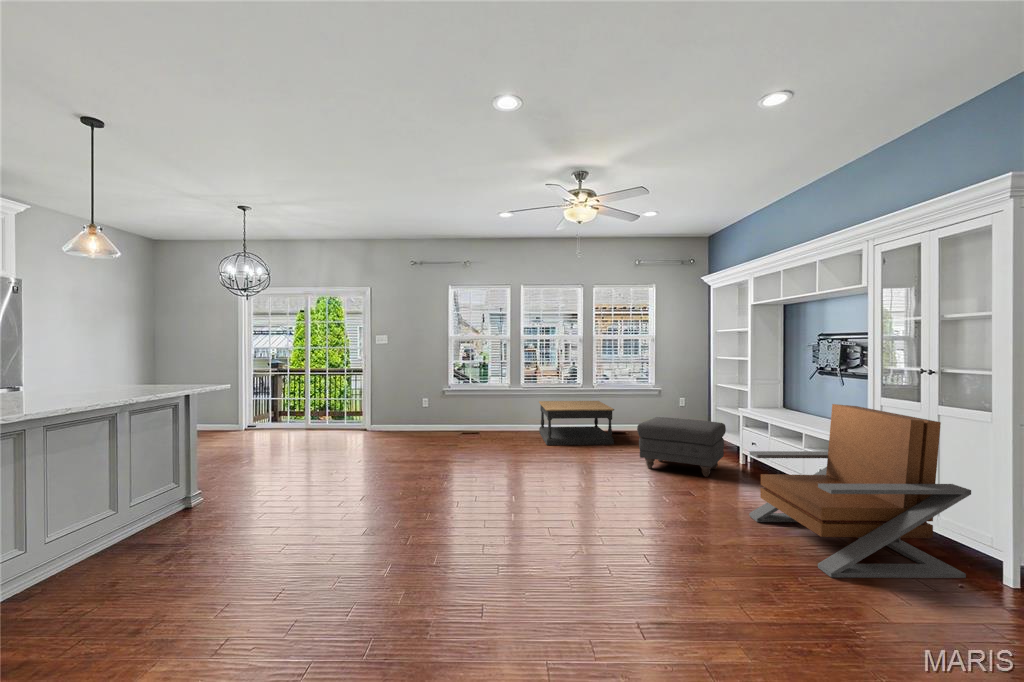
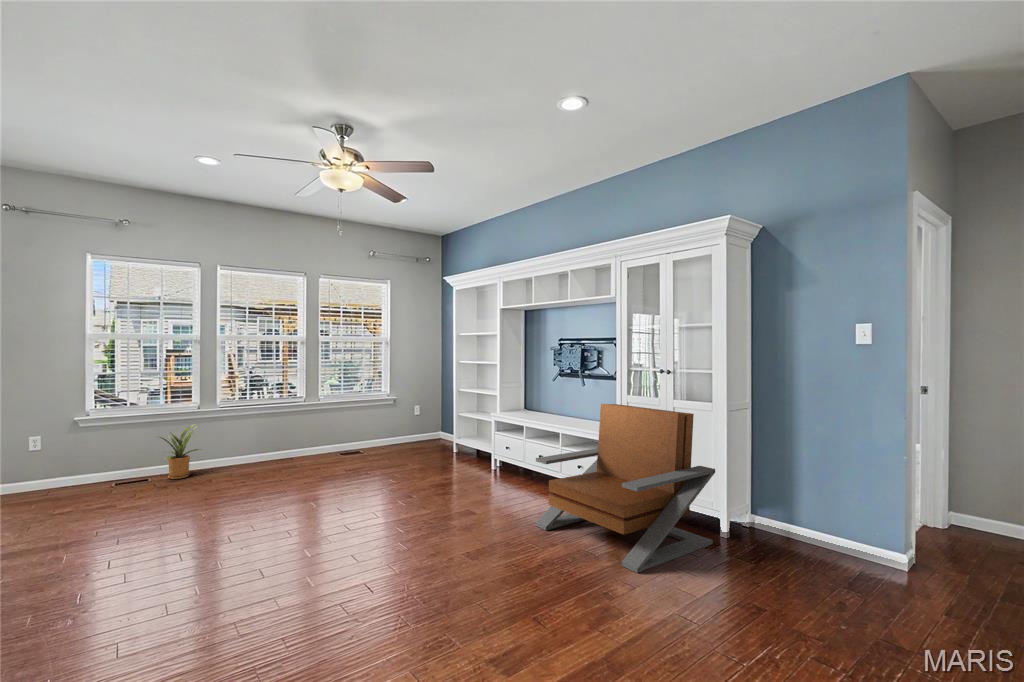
house plant: none [479,399,513,437] -> present [160,424,201,479]
coffee table: present [539,401,614,445] -> none [244,417,352,481]
ottoman: present [637,417,726,477] -> none [395,430,483,490]

